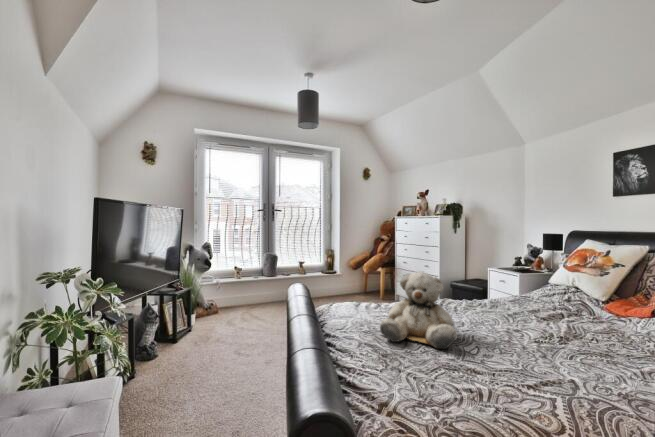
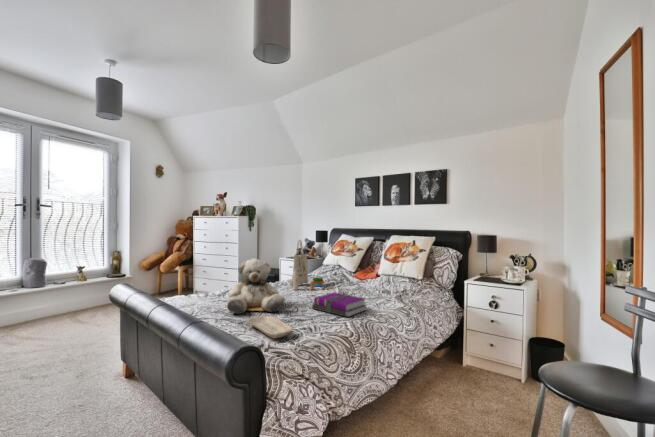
tote bag: none [489,247,562,325] -> present [292,240,335,290]
notebook: none [502,335,611,388] -> present [312,292,366,317]
tray: none [392,352,446,396] -> present [247,315,293,339]

